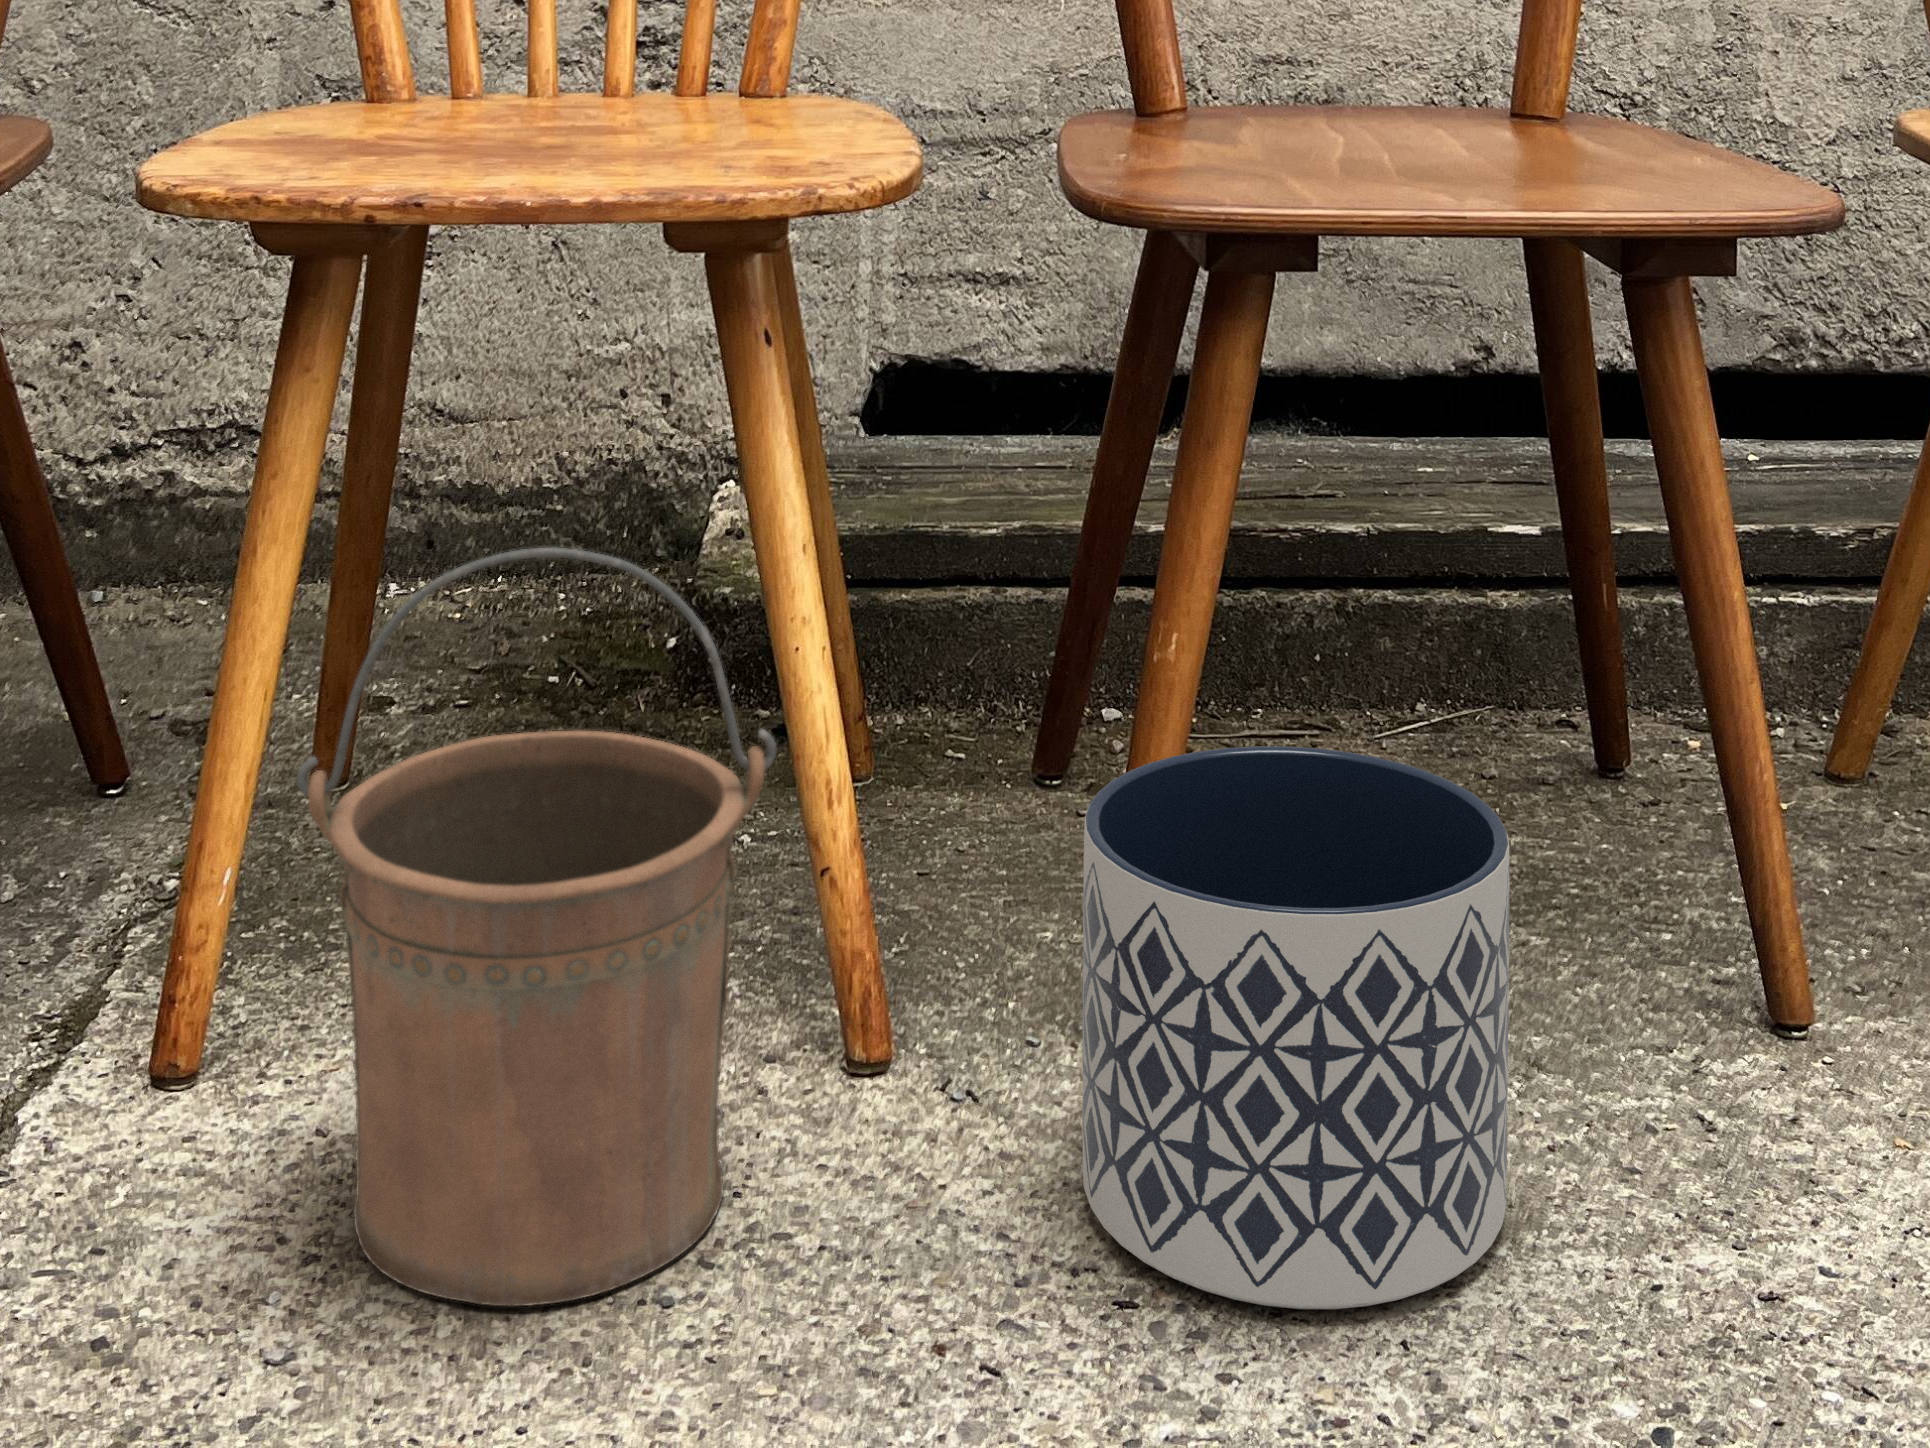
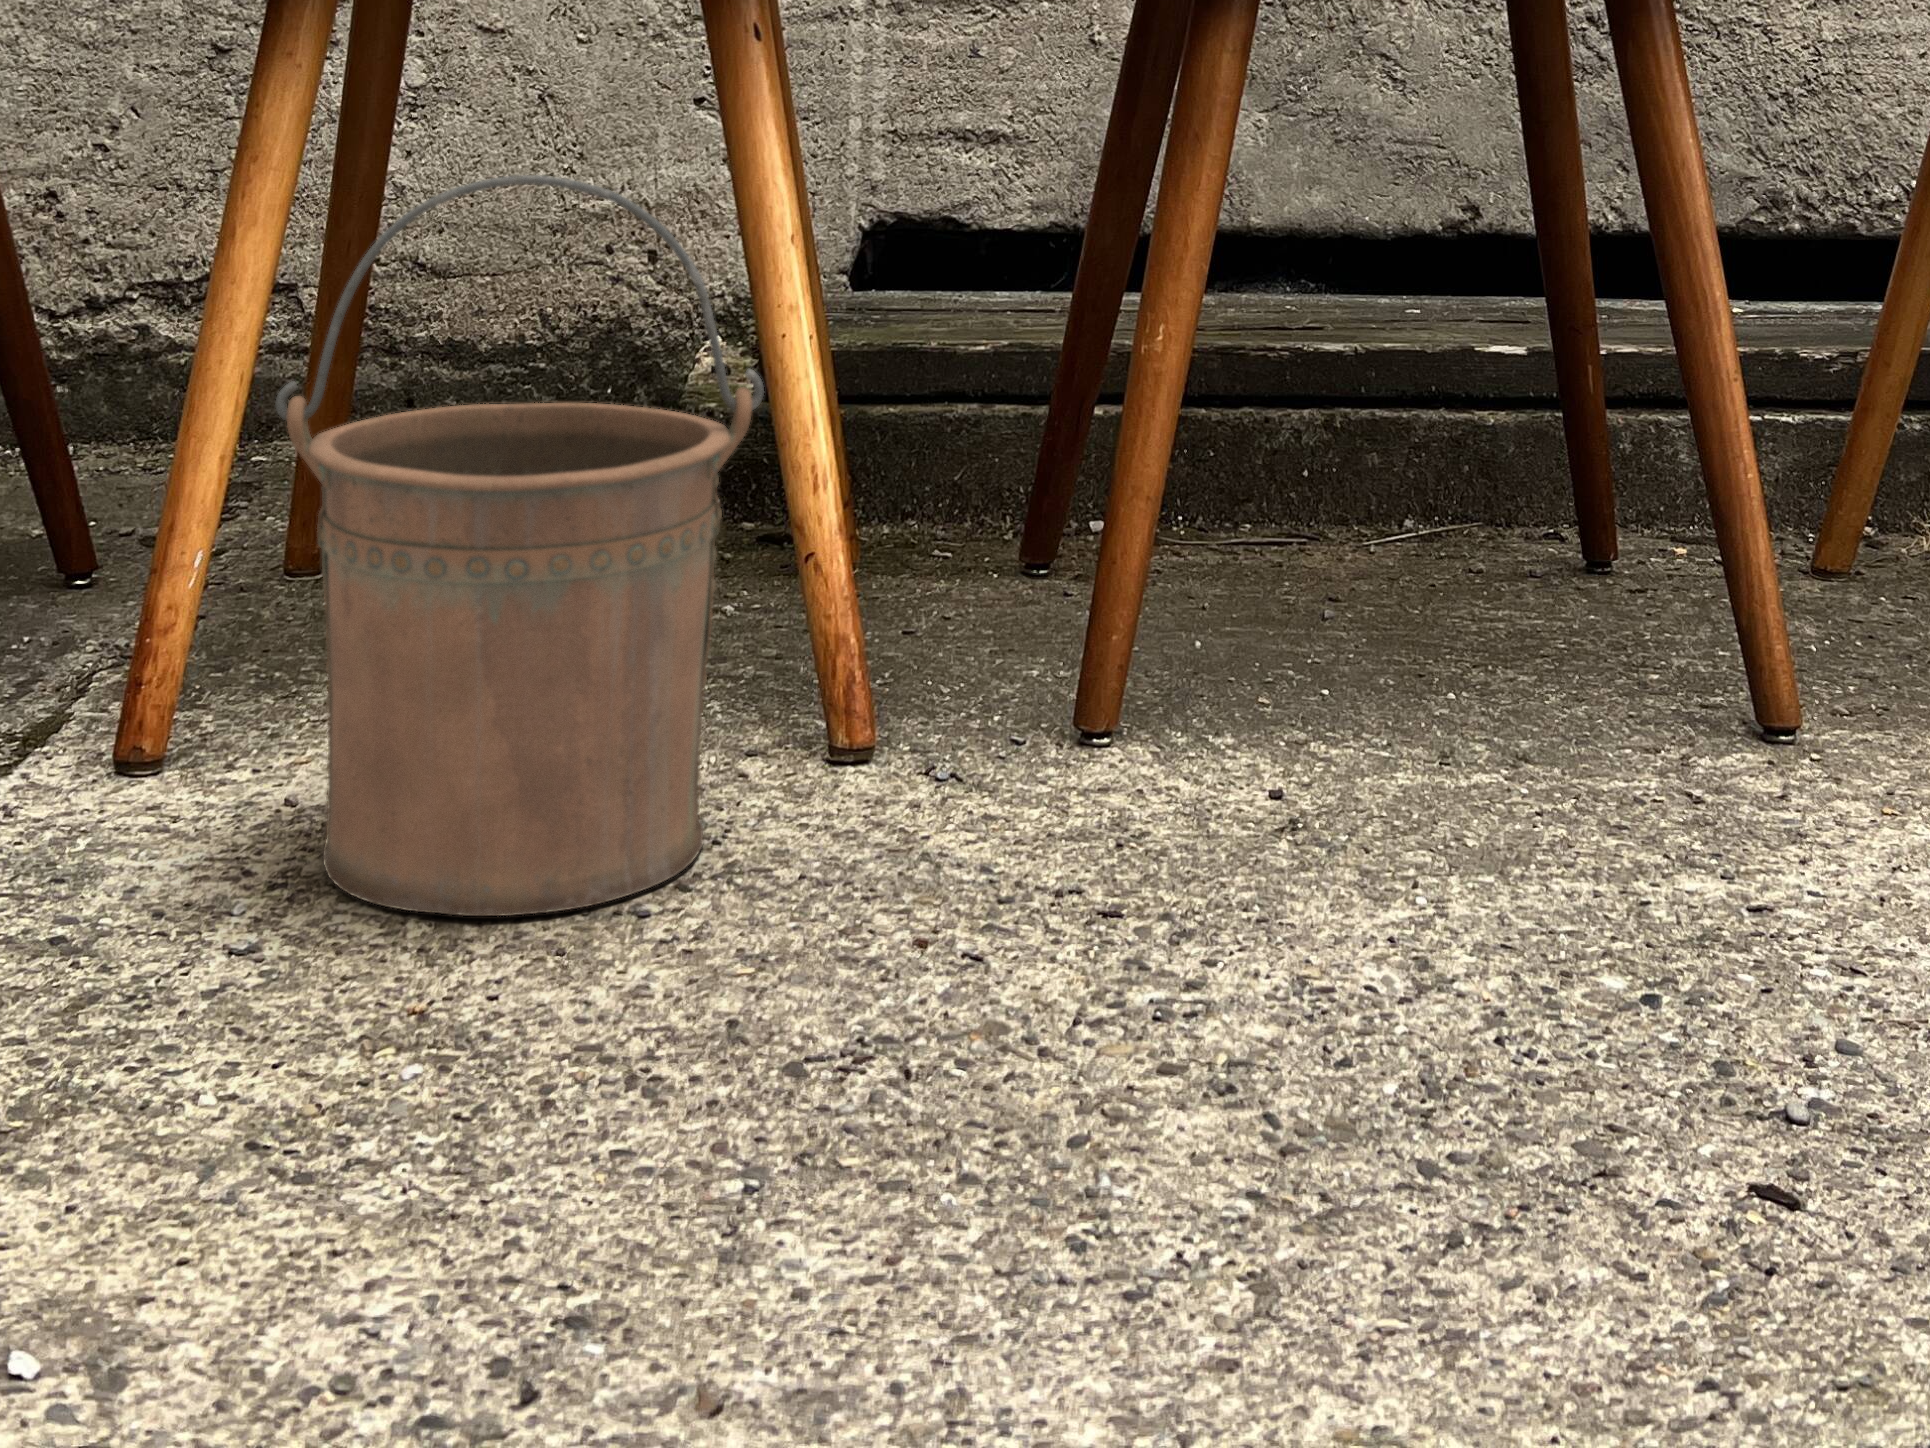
planter: present [1082,746,1510,1309] -> none [1070,424,1498,916]

